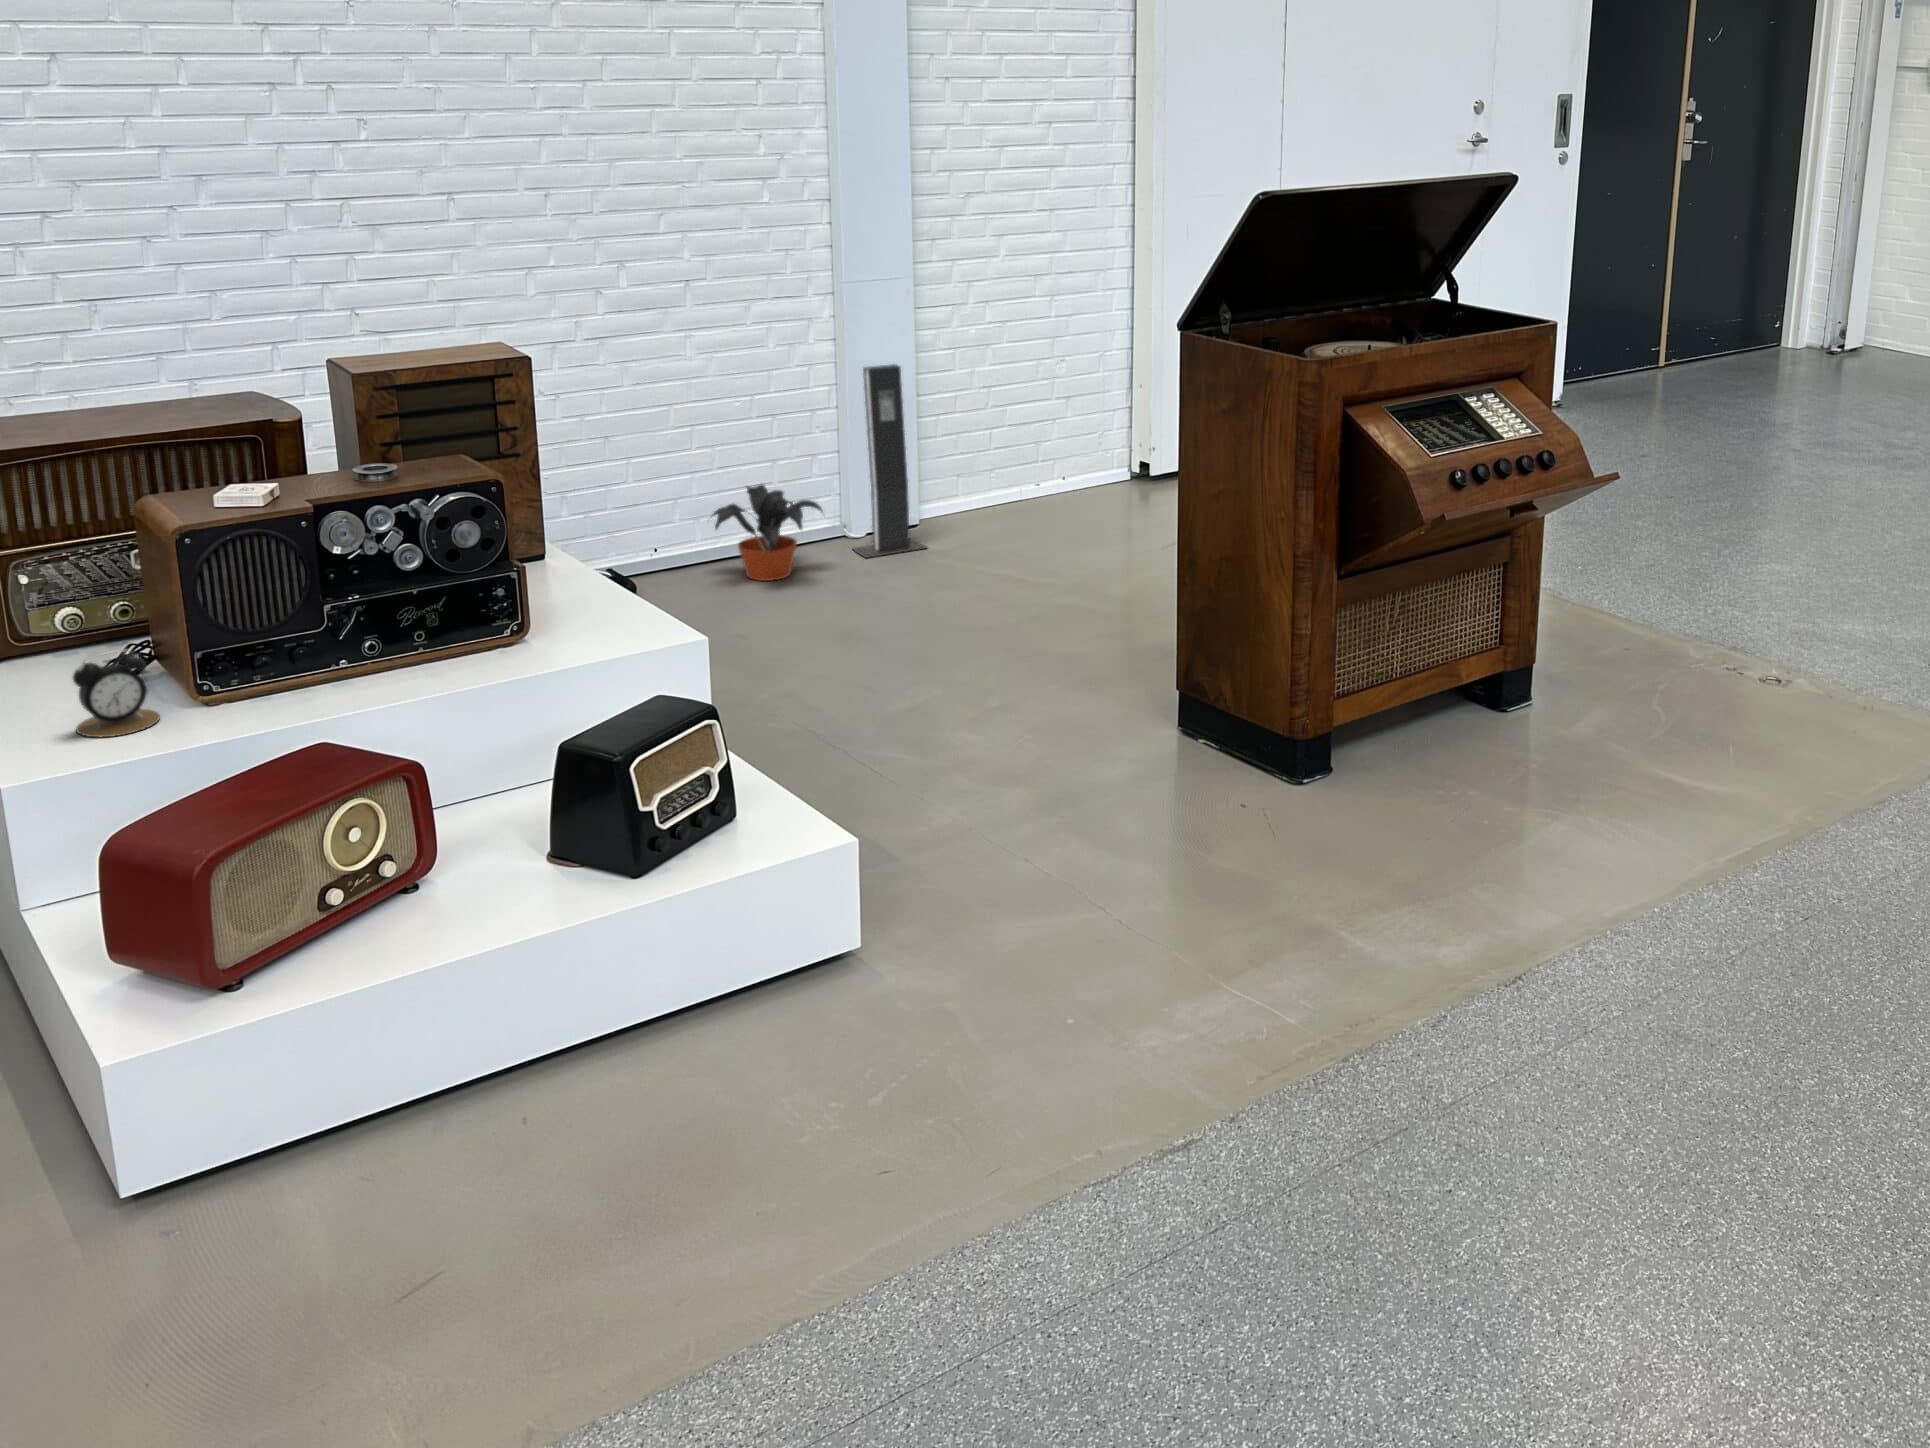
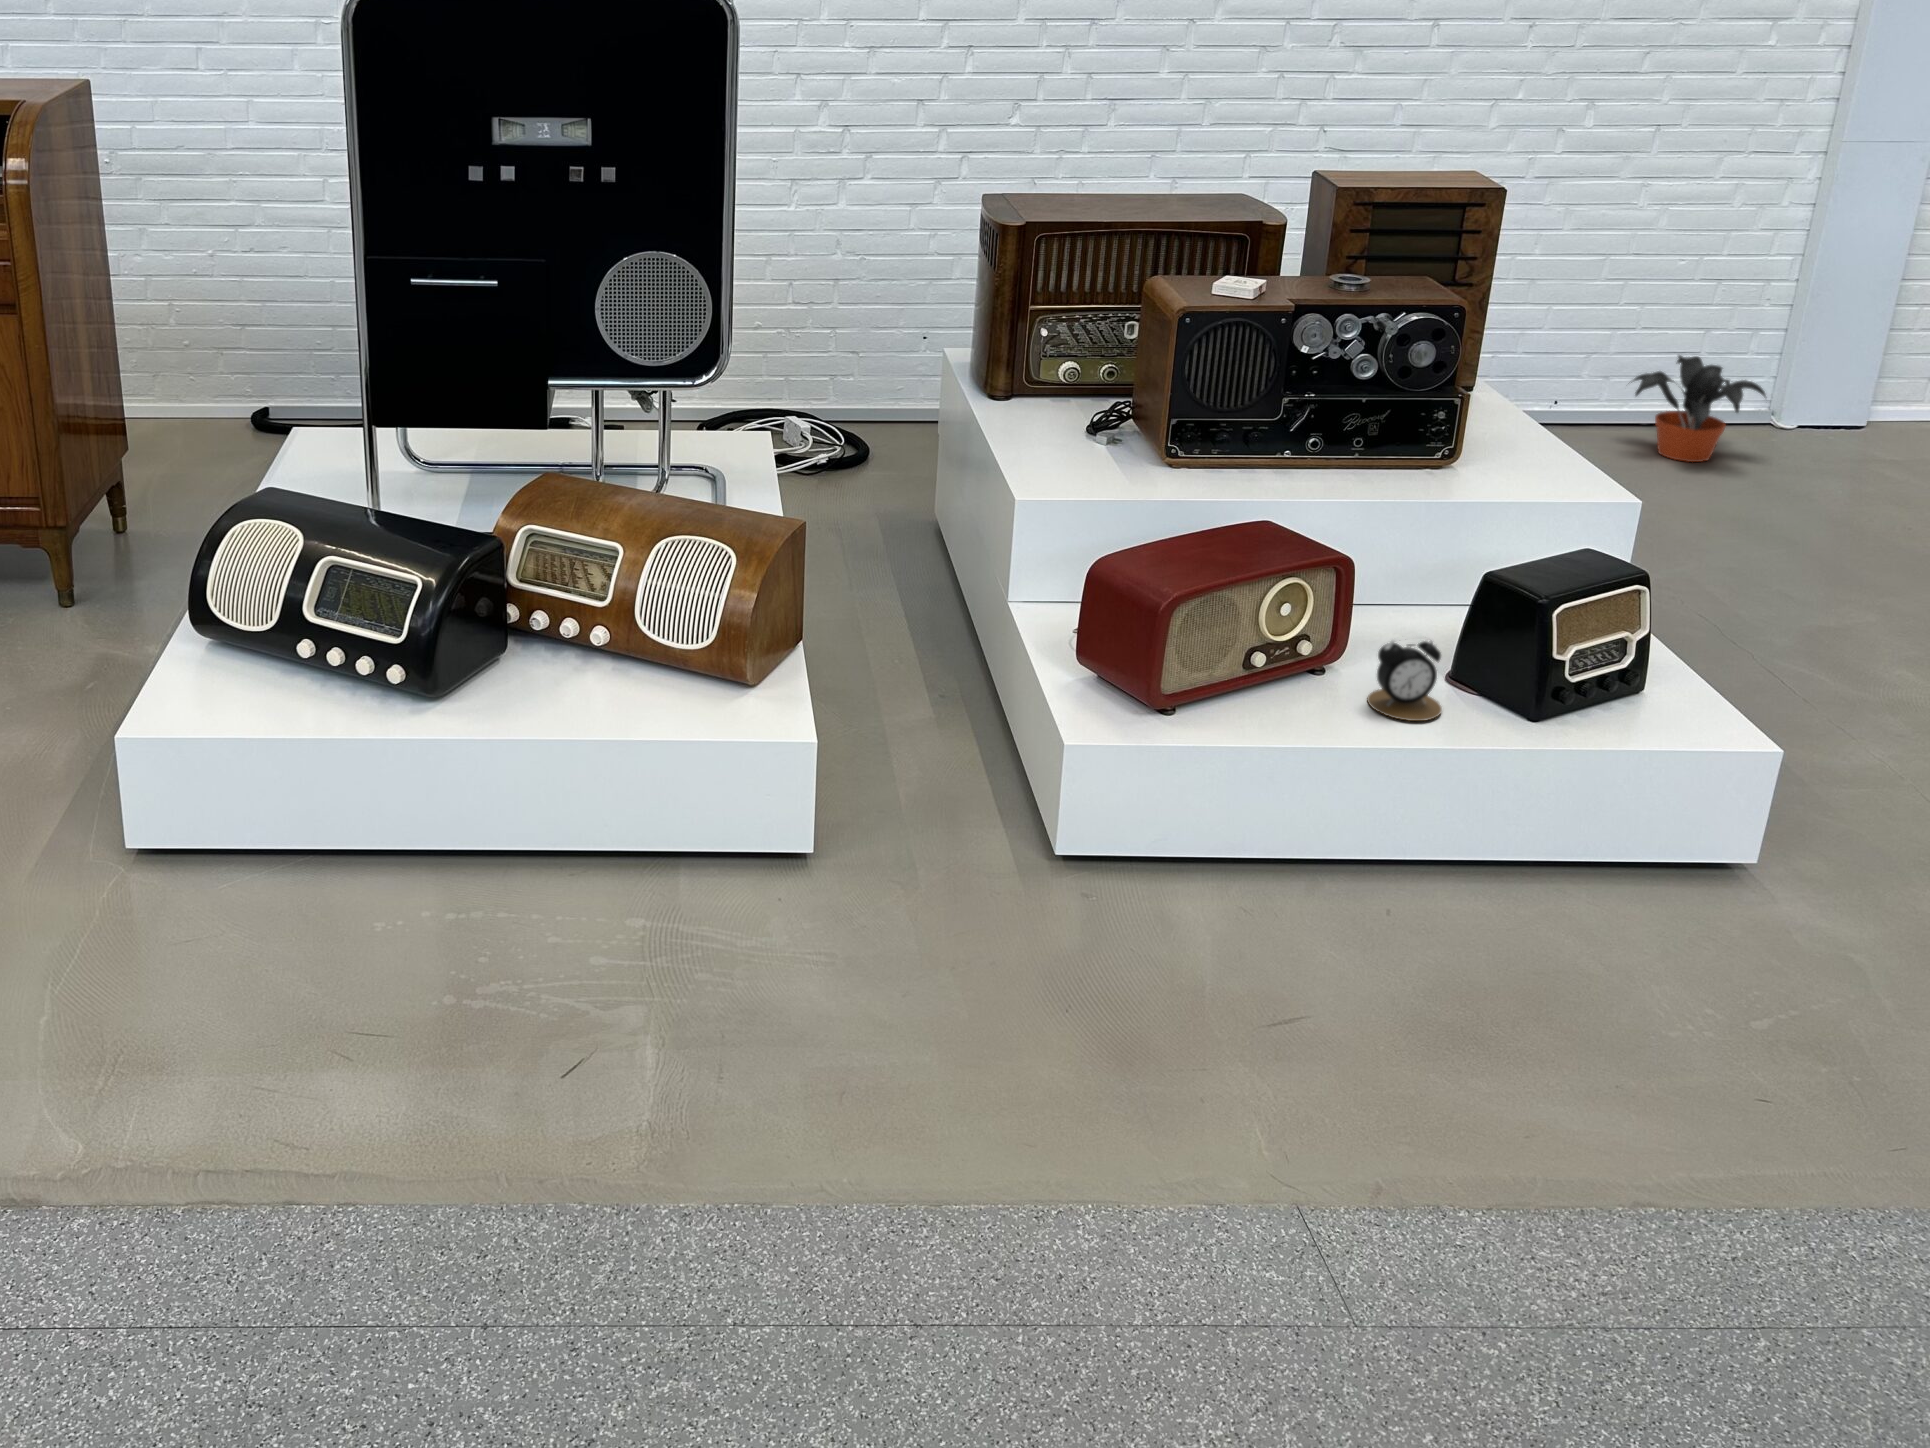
speaker: present [853,364,926,558] -> none [1789,241,1906,461]
alarm clock: present [73,651,160,737] -> present [1367,636,1442,721]

